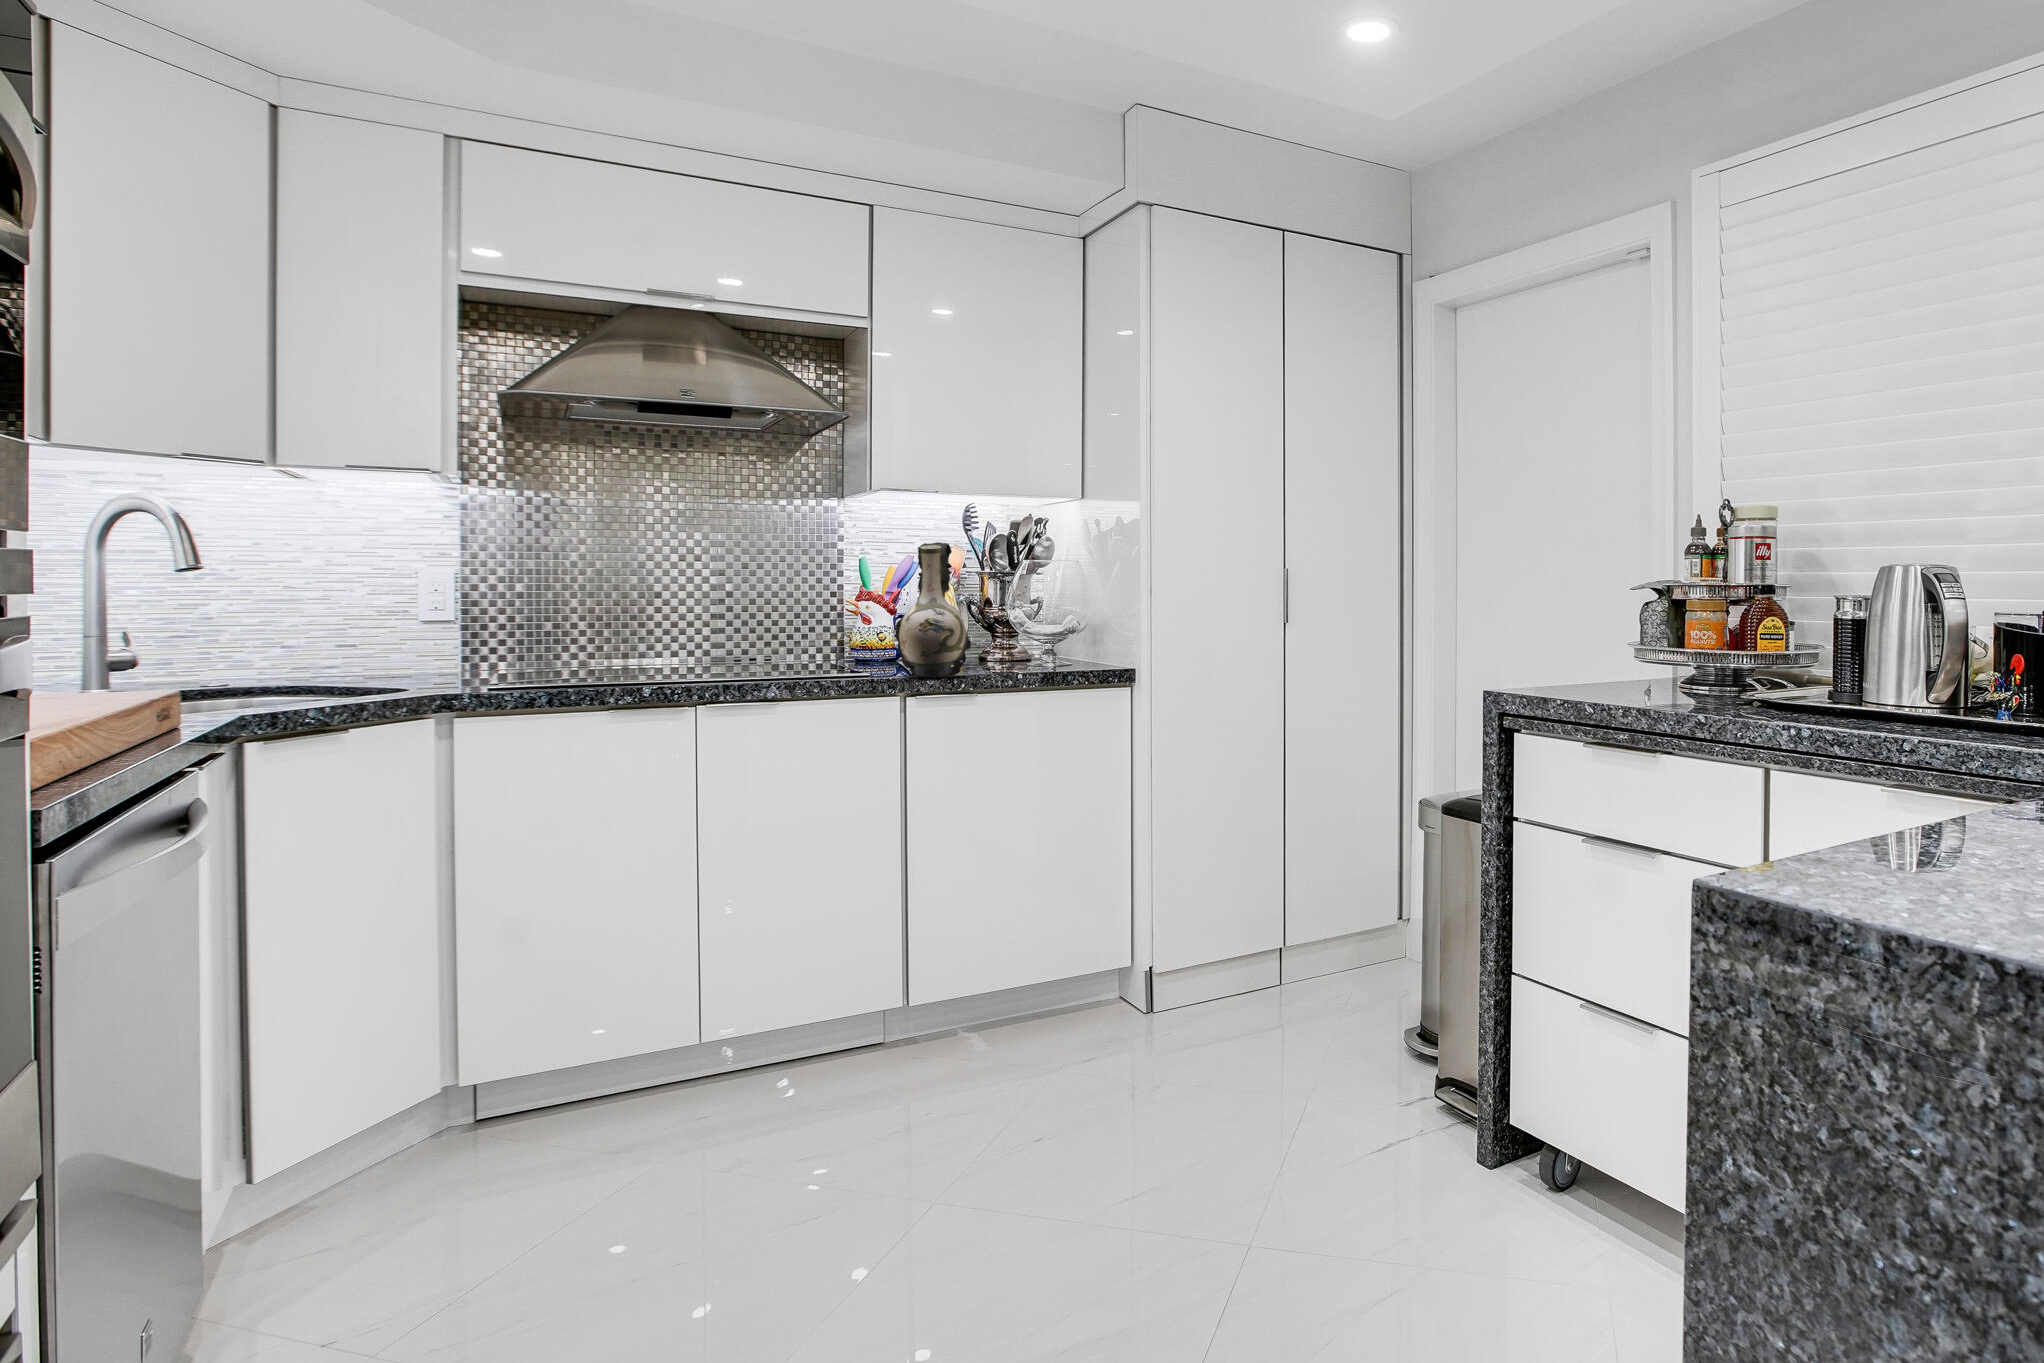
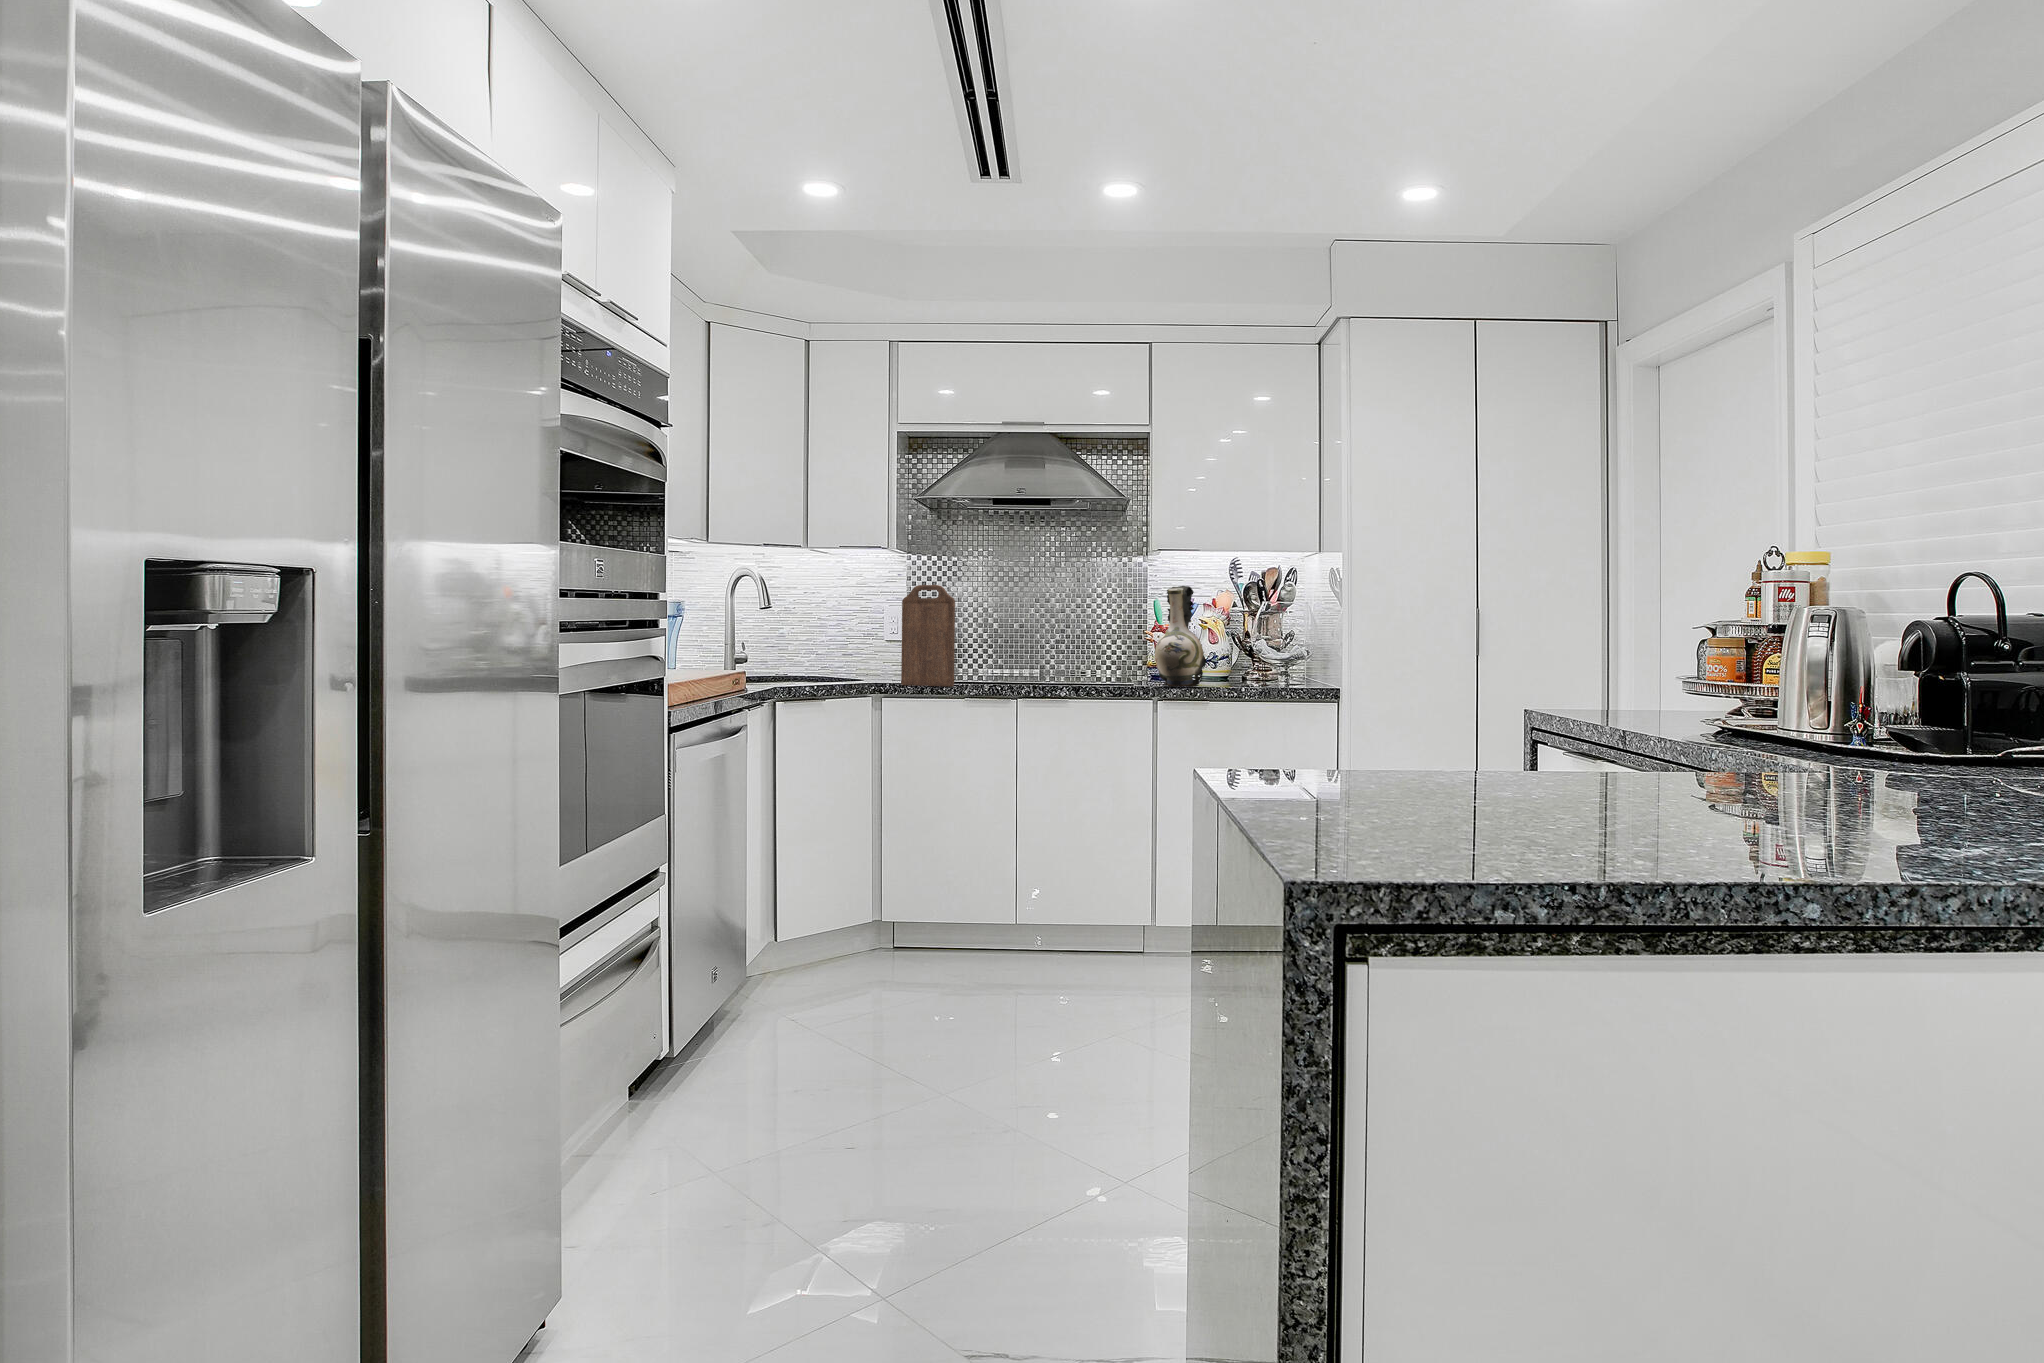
cutting board: none [489,535,594,695] -> present [901,585,955,687]

